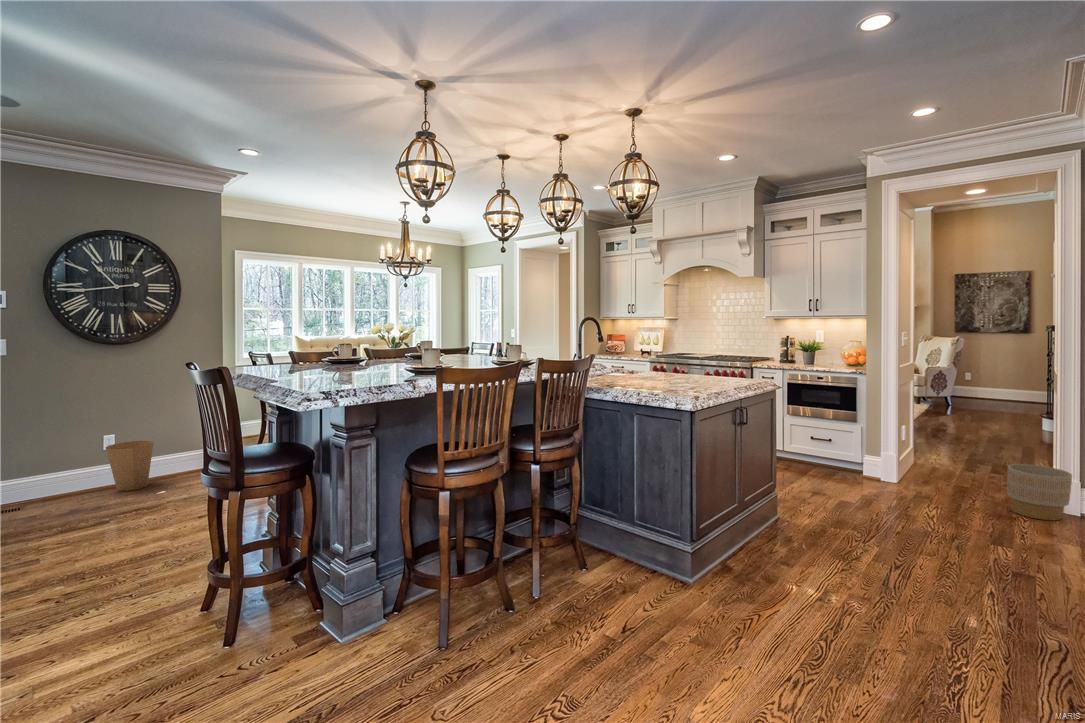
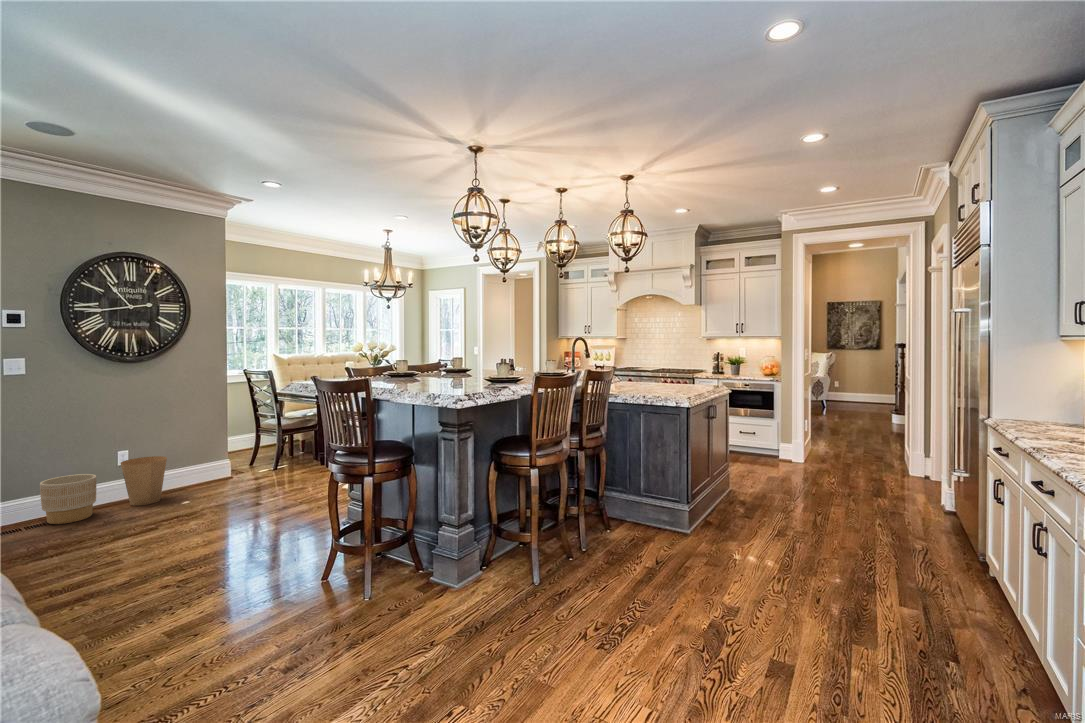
planter: present [1007,464,1072,520] -> present [40,474,96,524]

